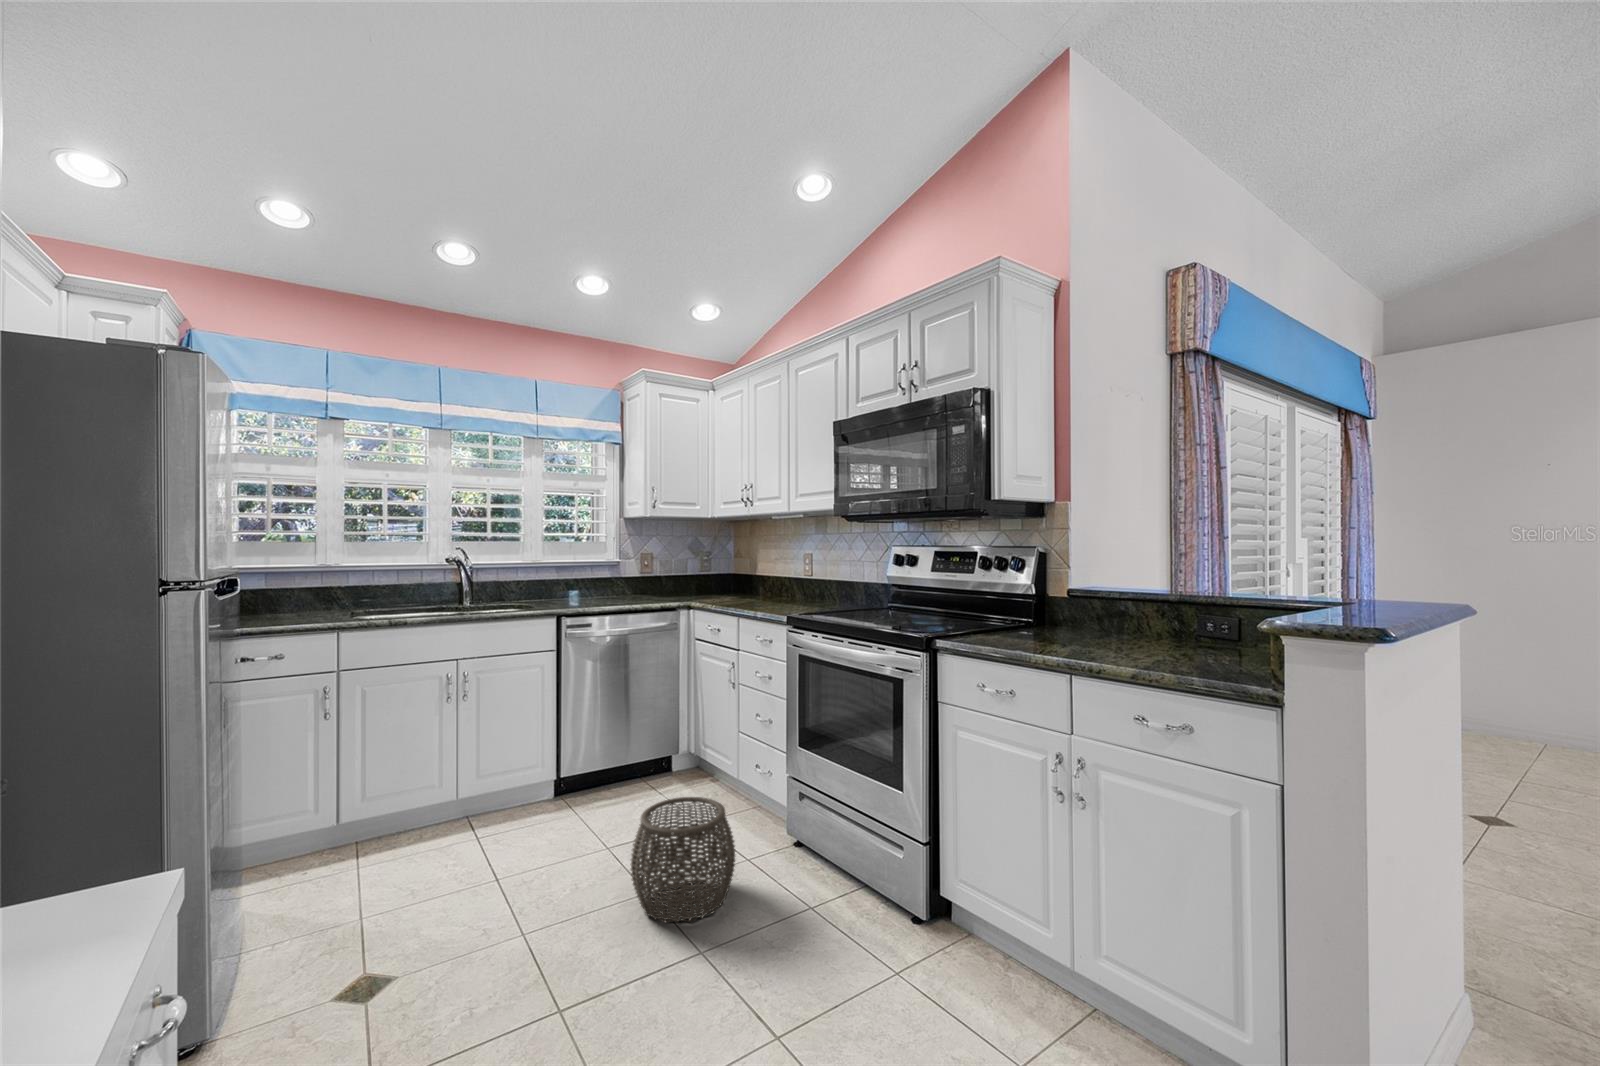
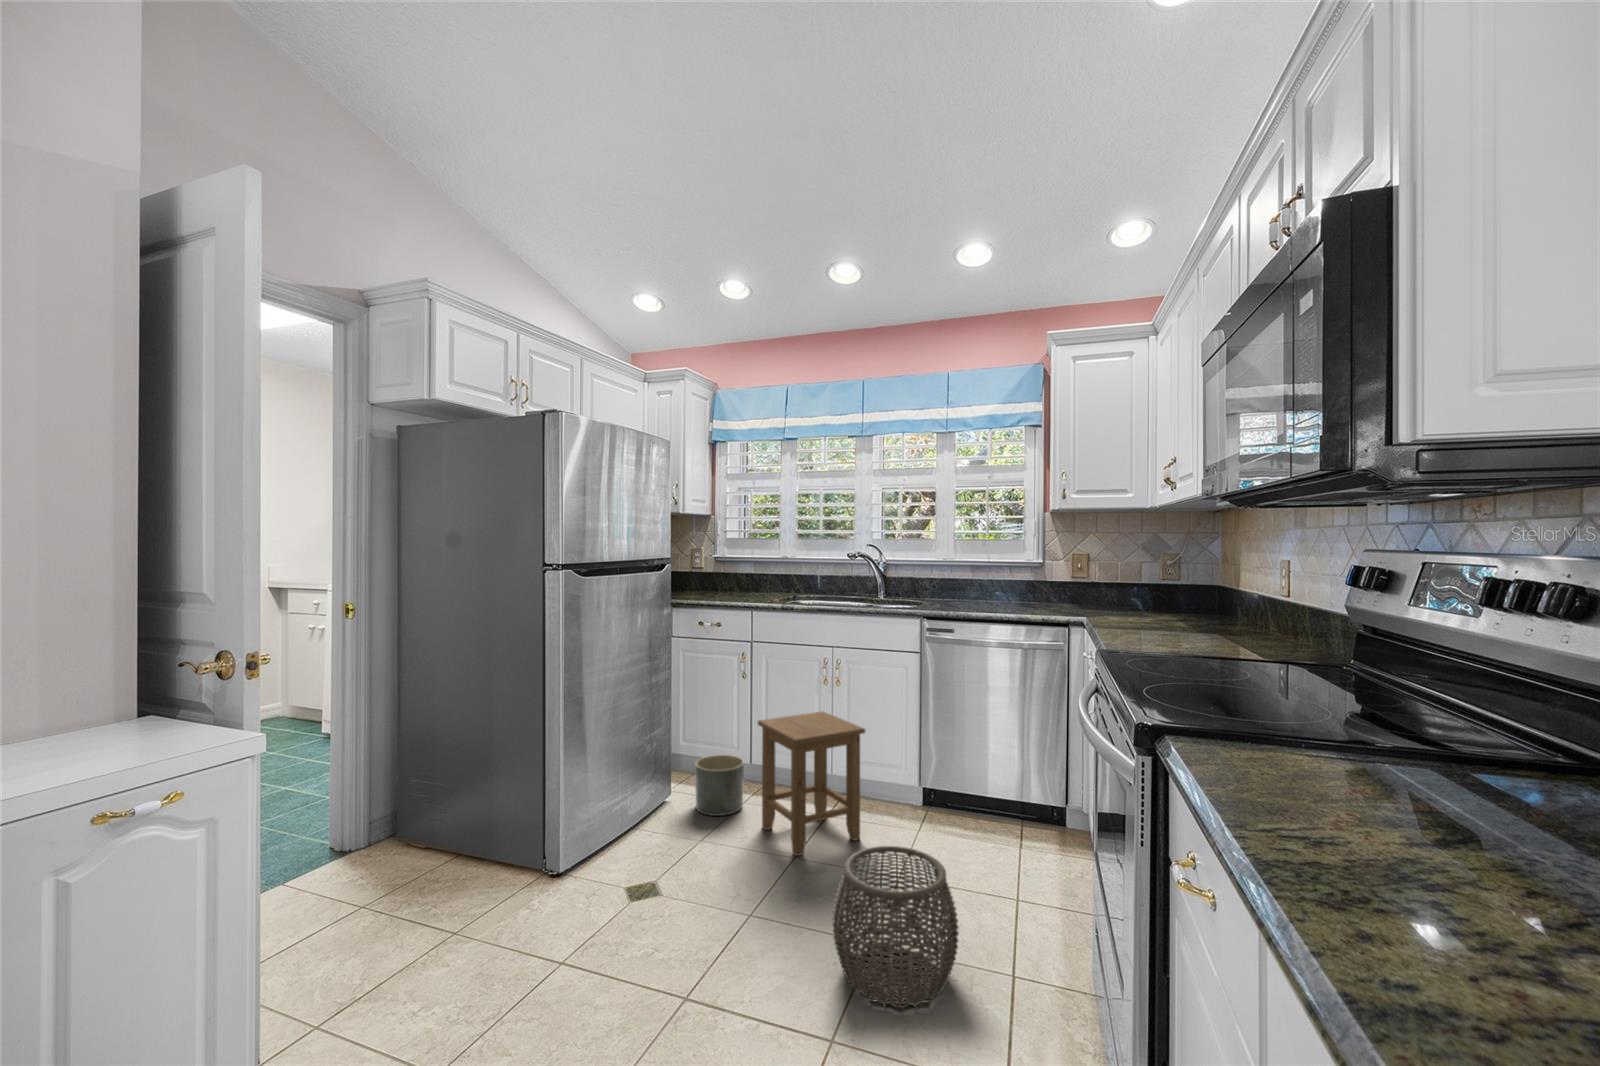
stool: none [410,727,539,876] -> present [758,711,865,856]
planter: none [289,811,365,895] -> present [695,755,744,816]

